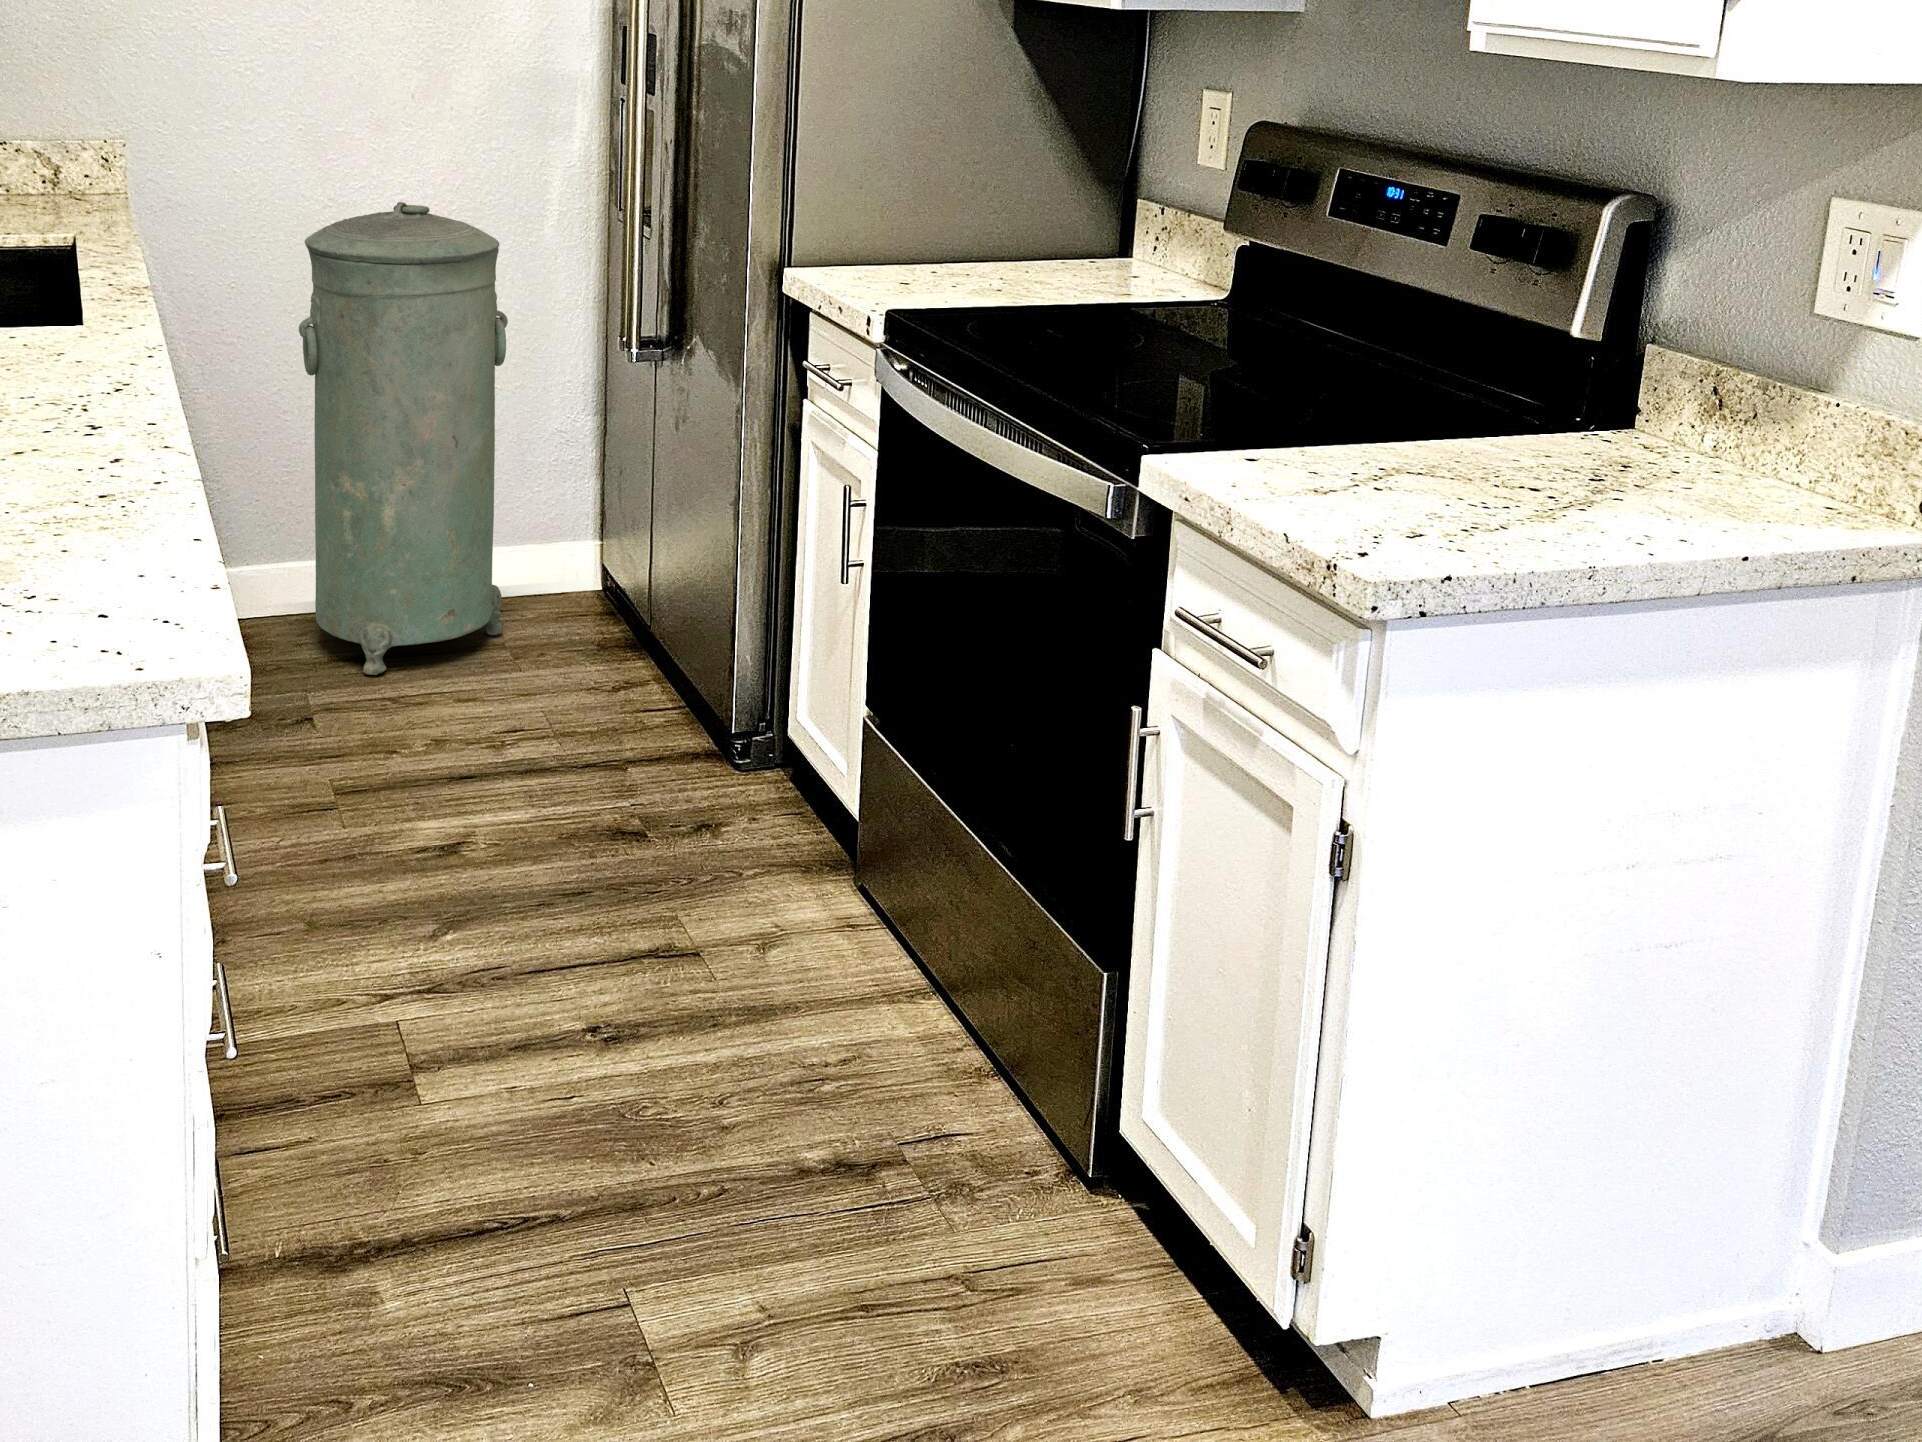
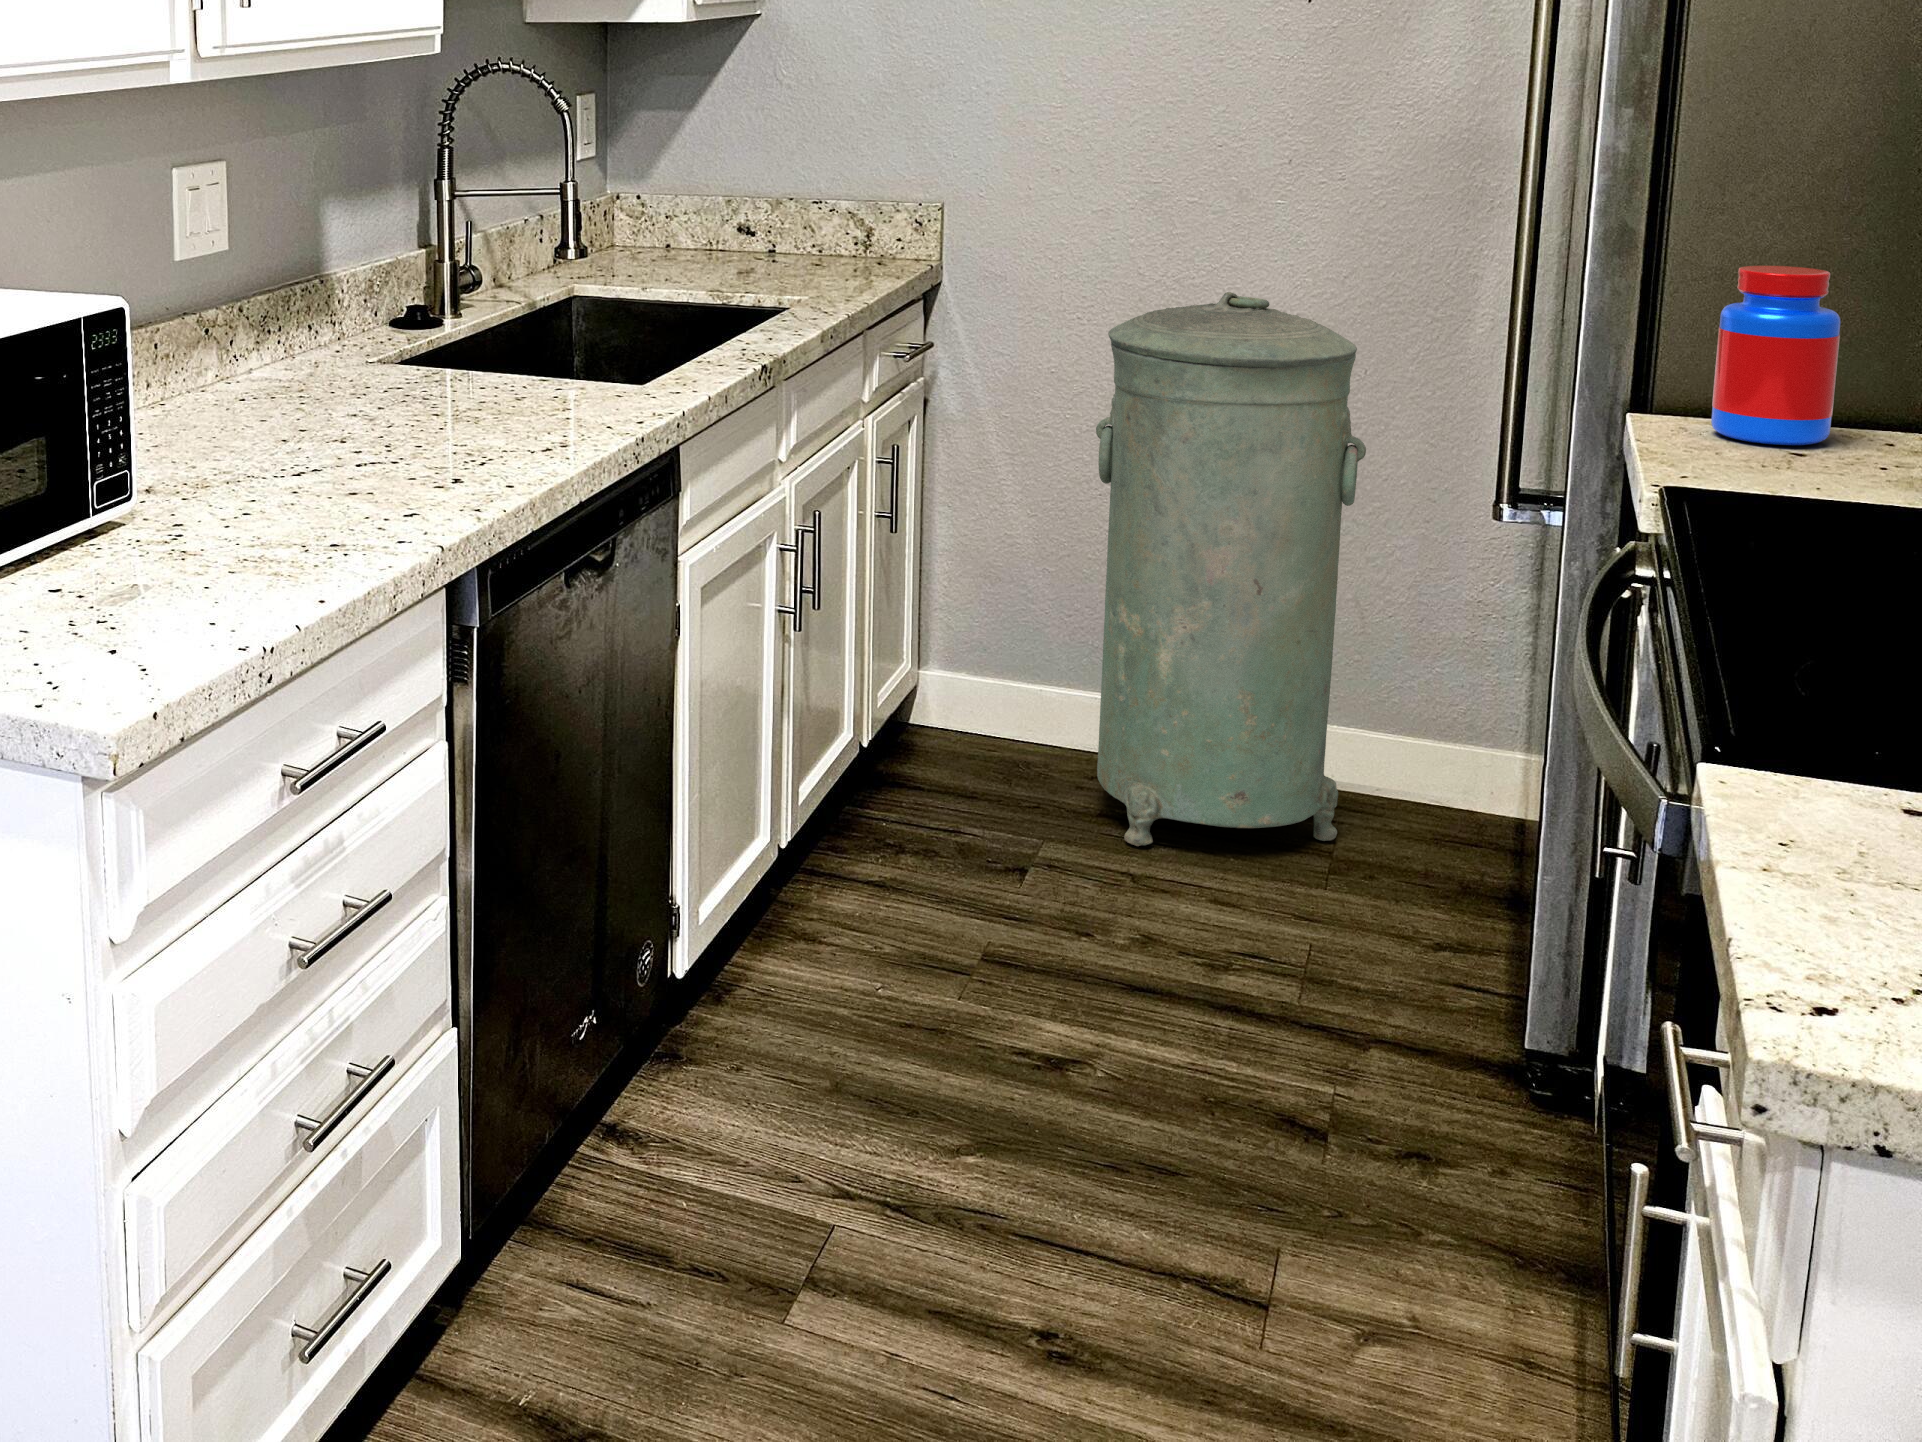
jar: none [858,162,927,281] -> present [1711,266,1841,445]

